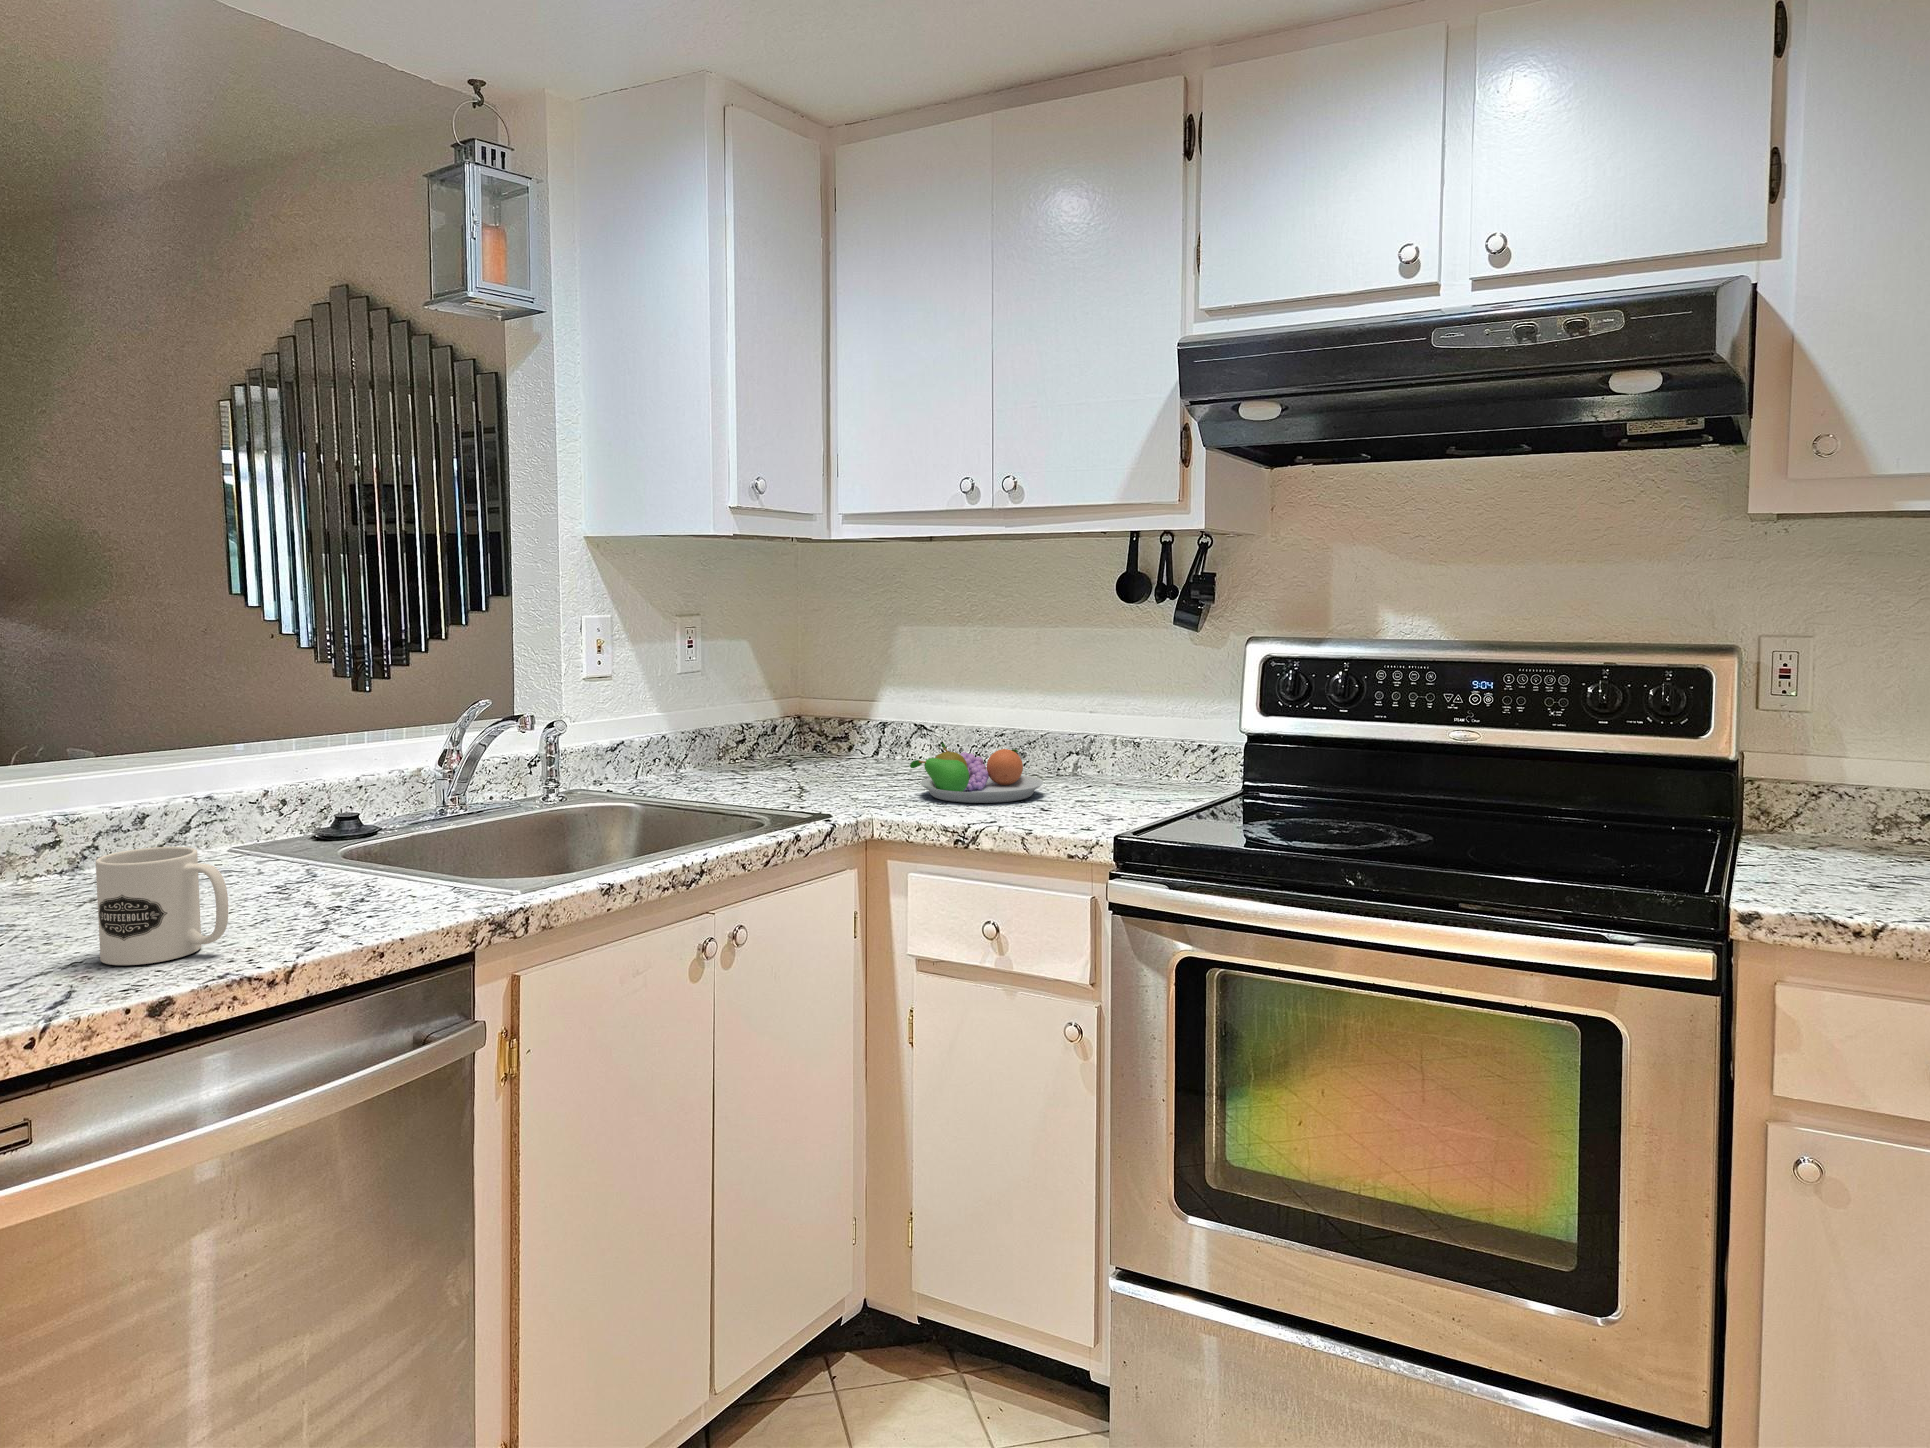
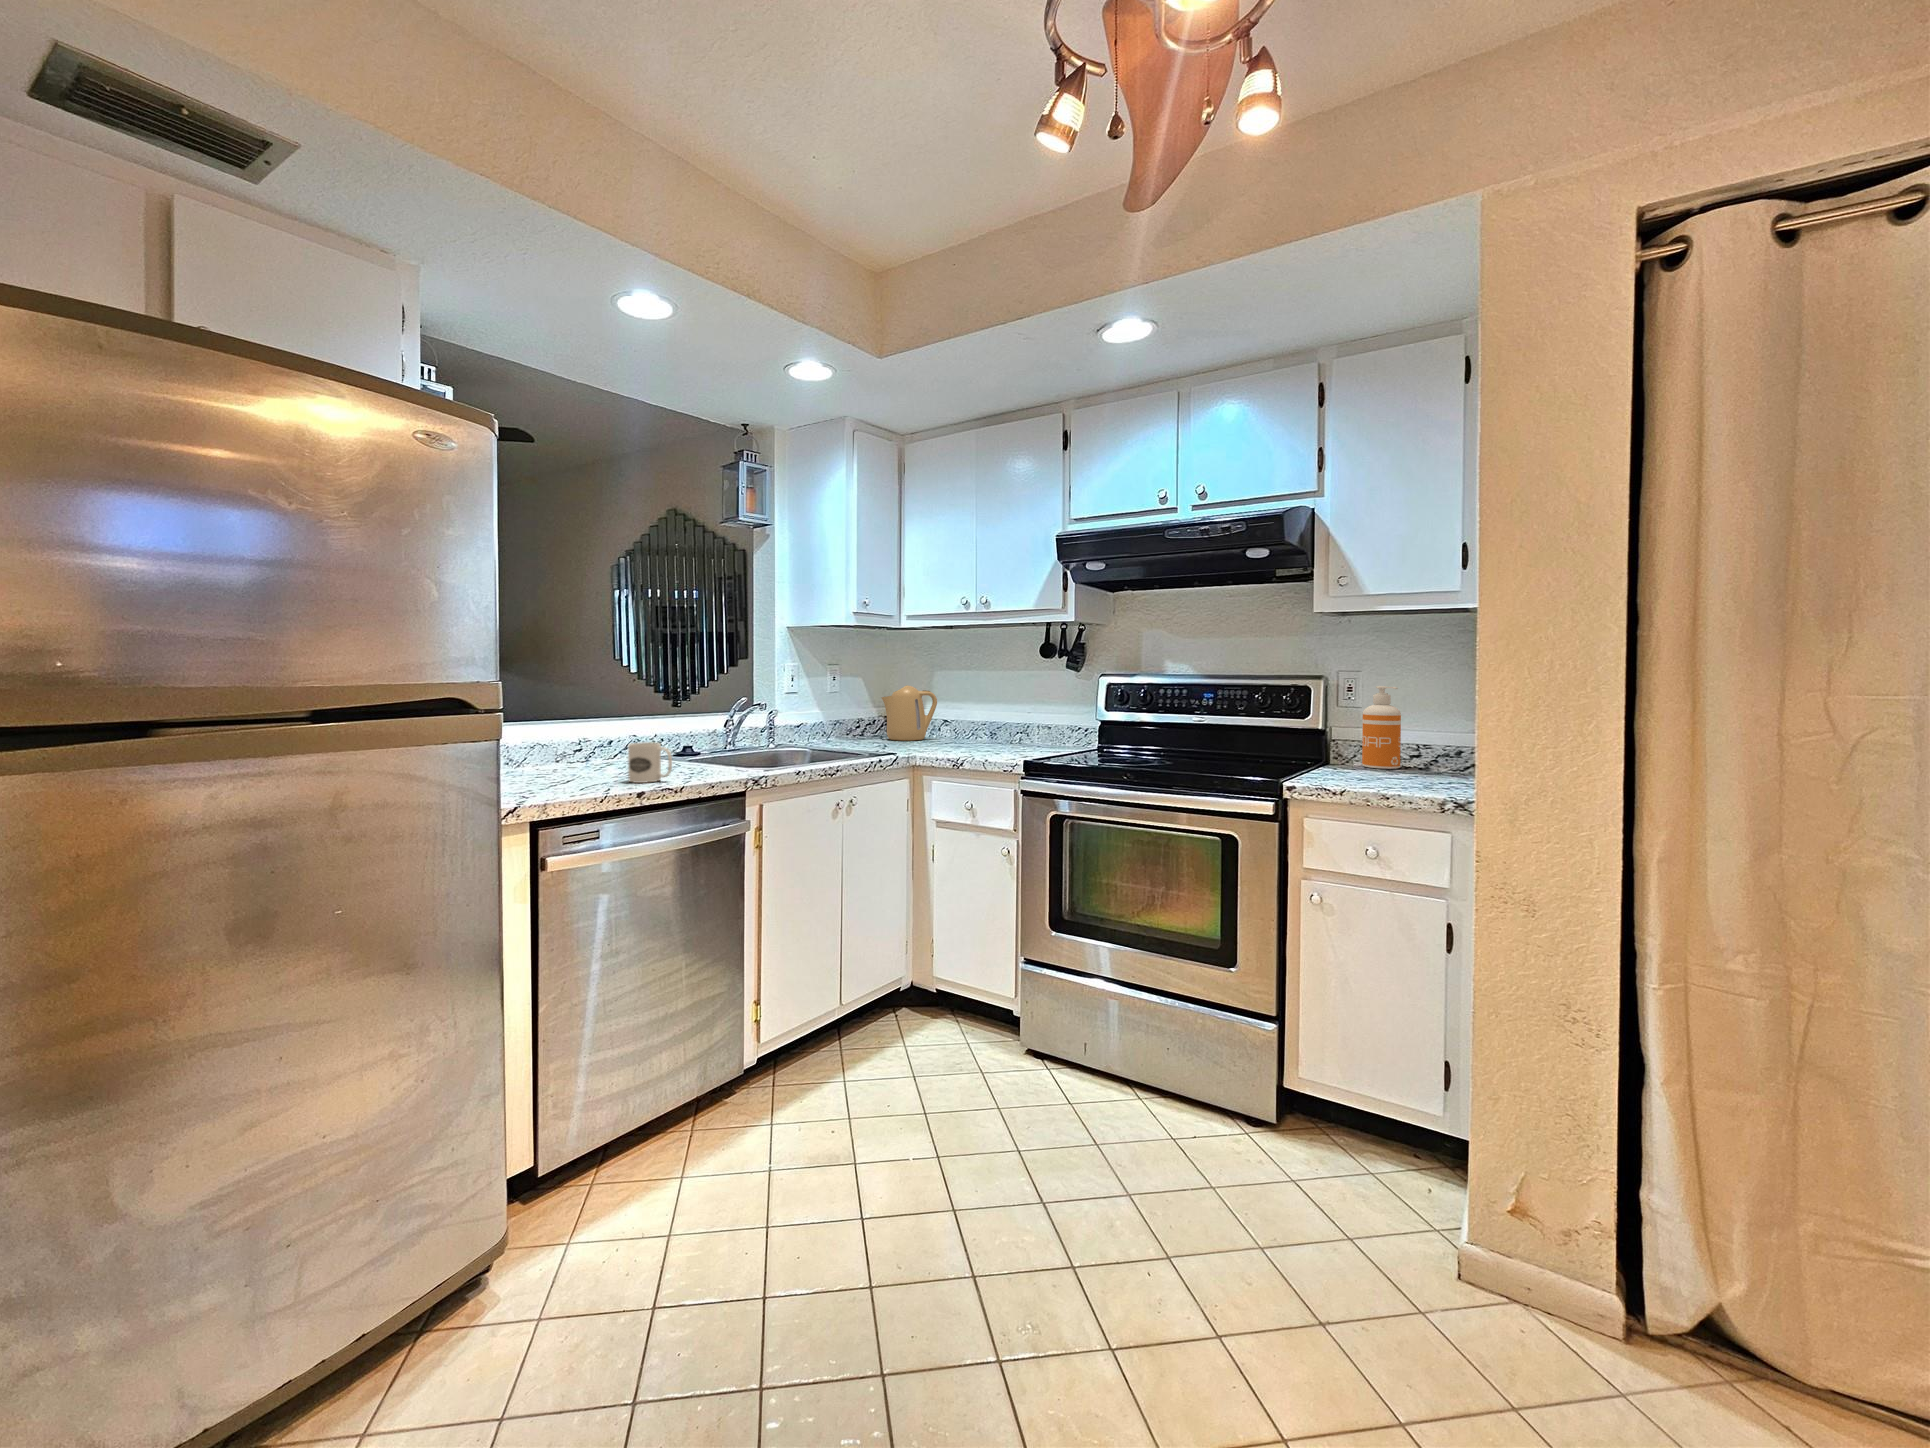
kettle: none [792,657,907,770] -> present [882,685,937,741]
soap dispenser: none [1807,669,1894,844] -> present [1362,686,1401,769]
fruit bowl: present [910,743,1043,803] -> none [935,724,999,751]

